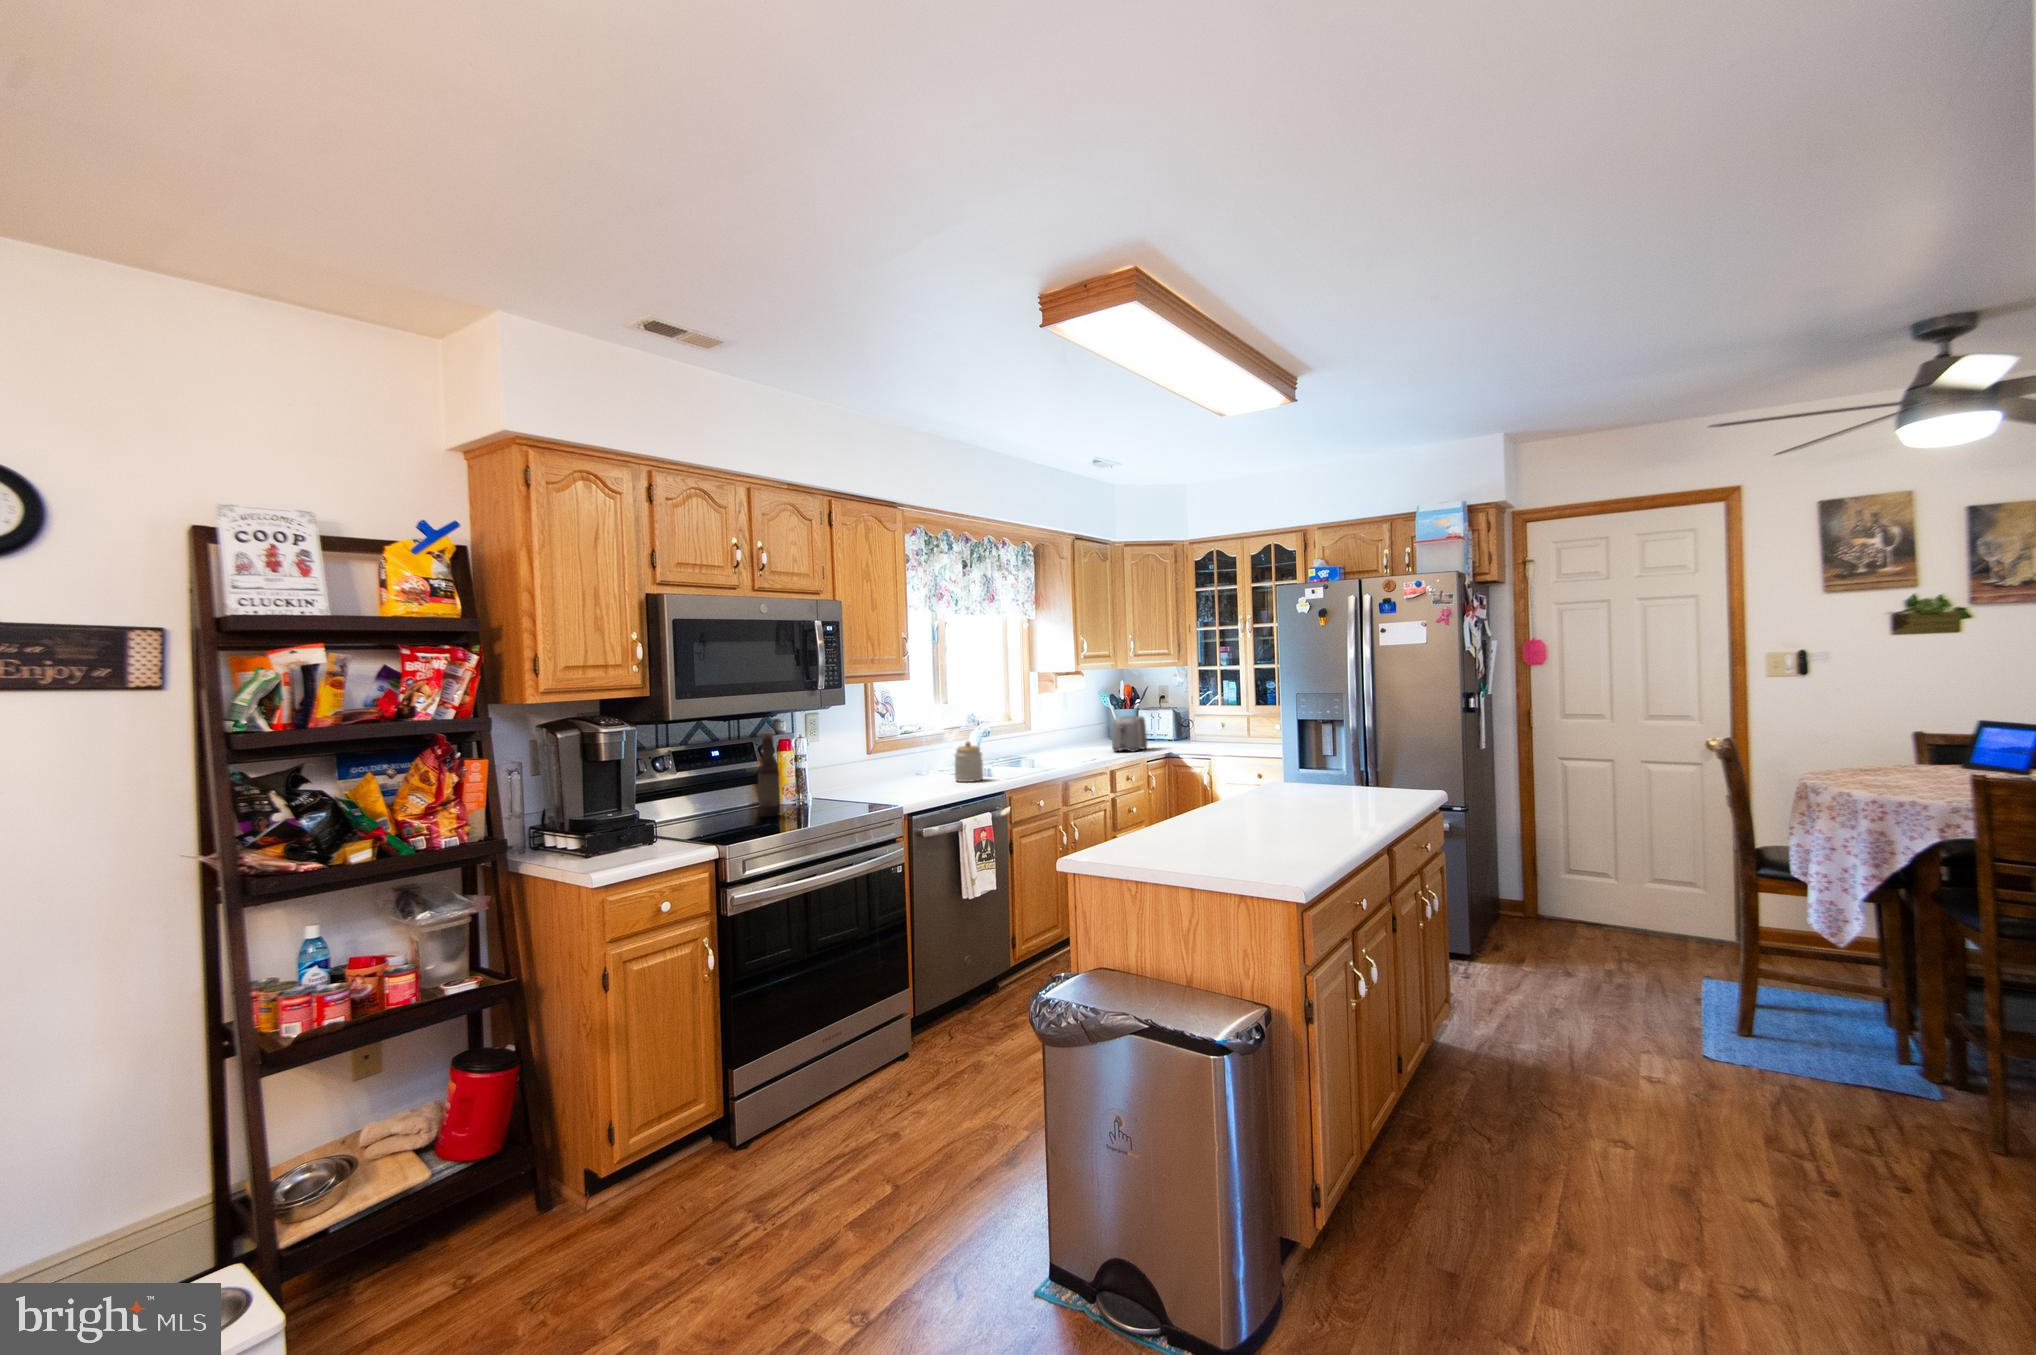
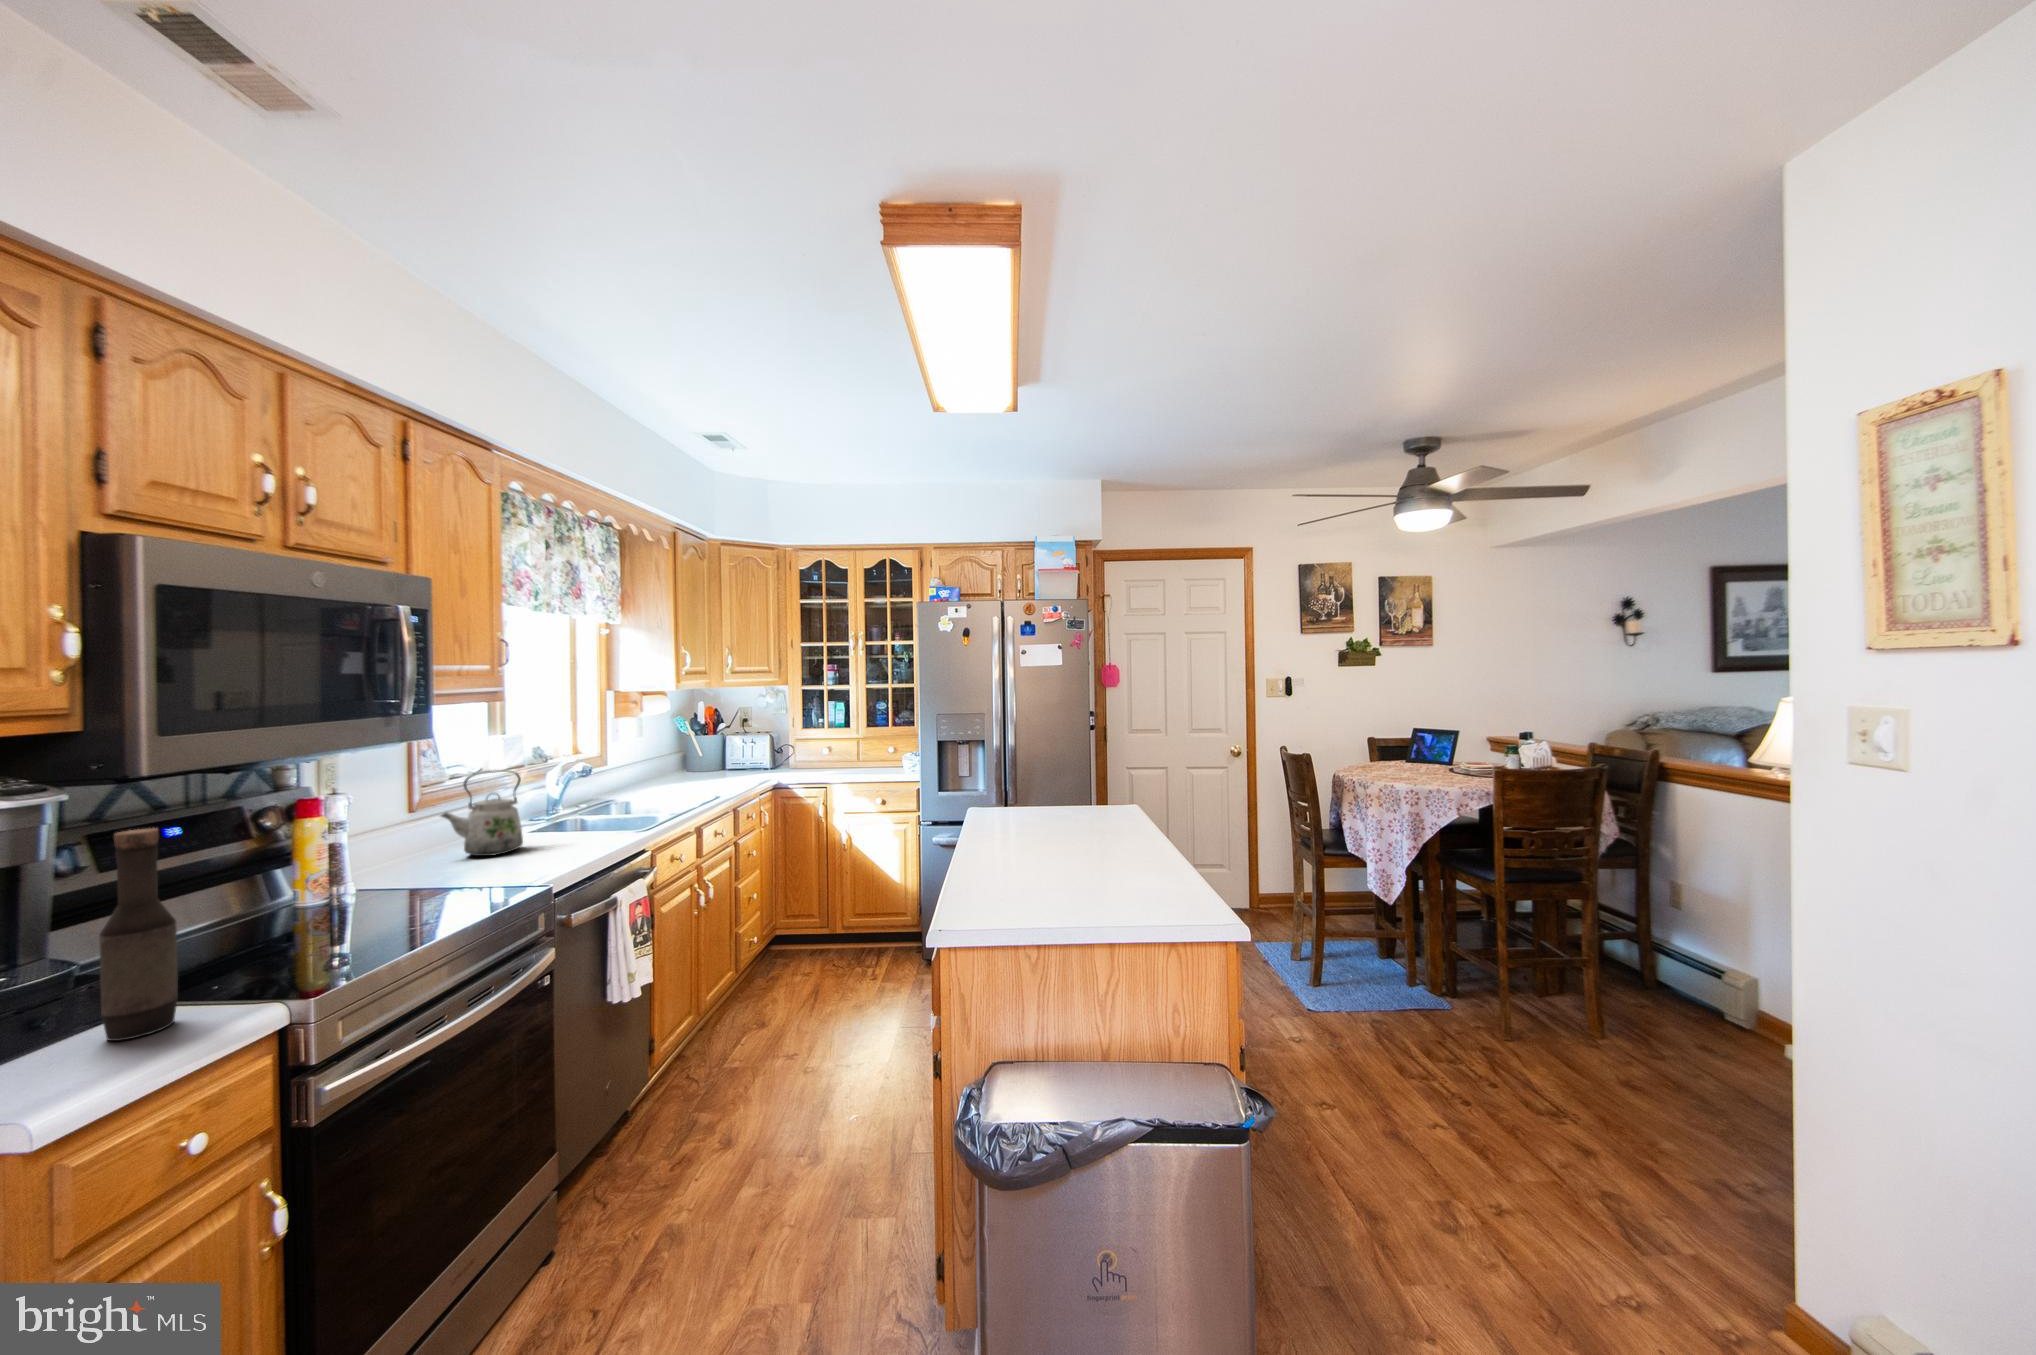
toaster: present [1112,716,1147,752] -> none [719,740,757,784]
kettle: none [903,725,947,779] -> present [441,770,523,856]
jar: present [955,742,983,782] -> none [548,793,600,856]

